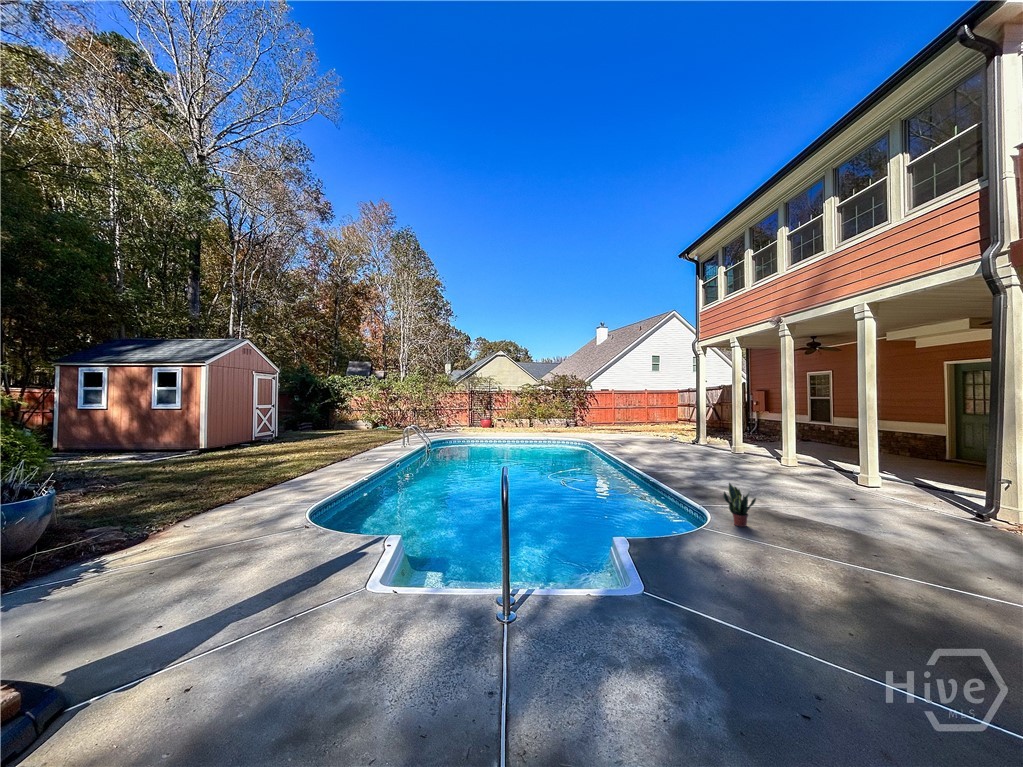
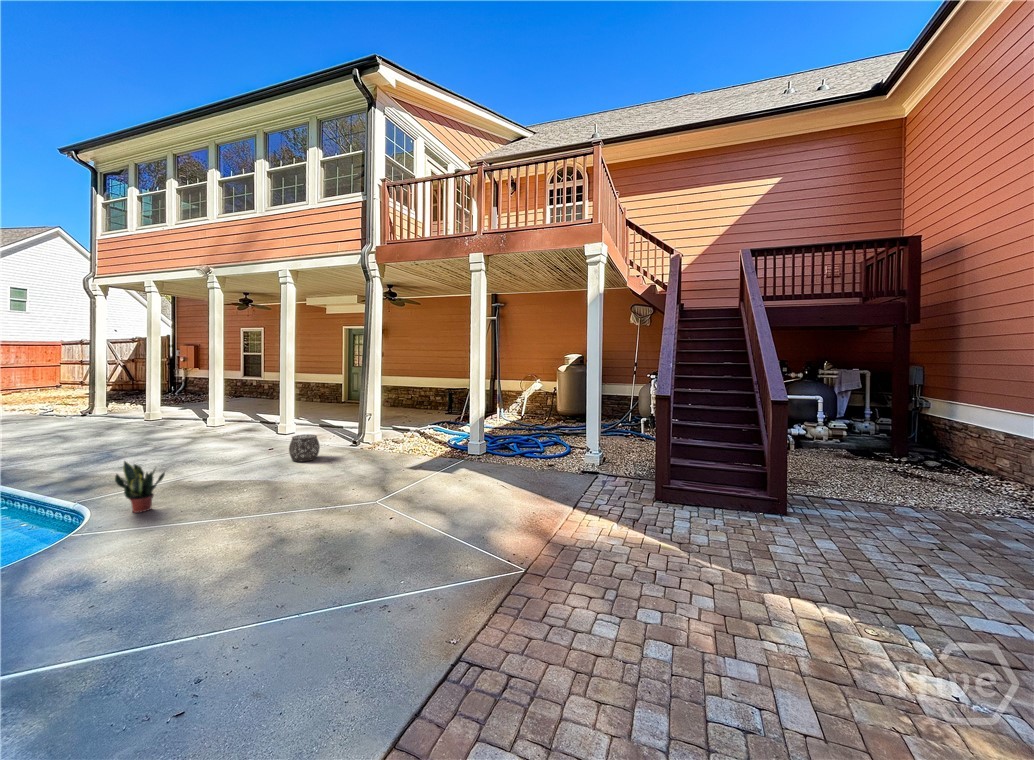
woven basket: none [873,490,917,524] -> present [289,434,320,462]

